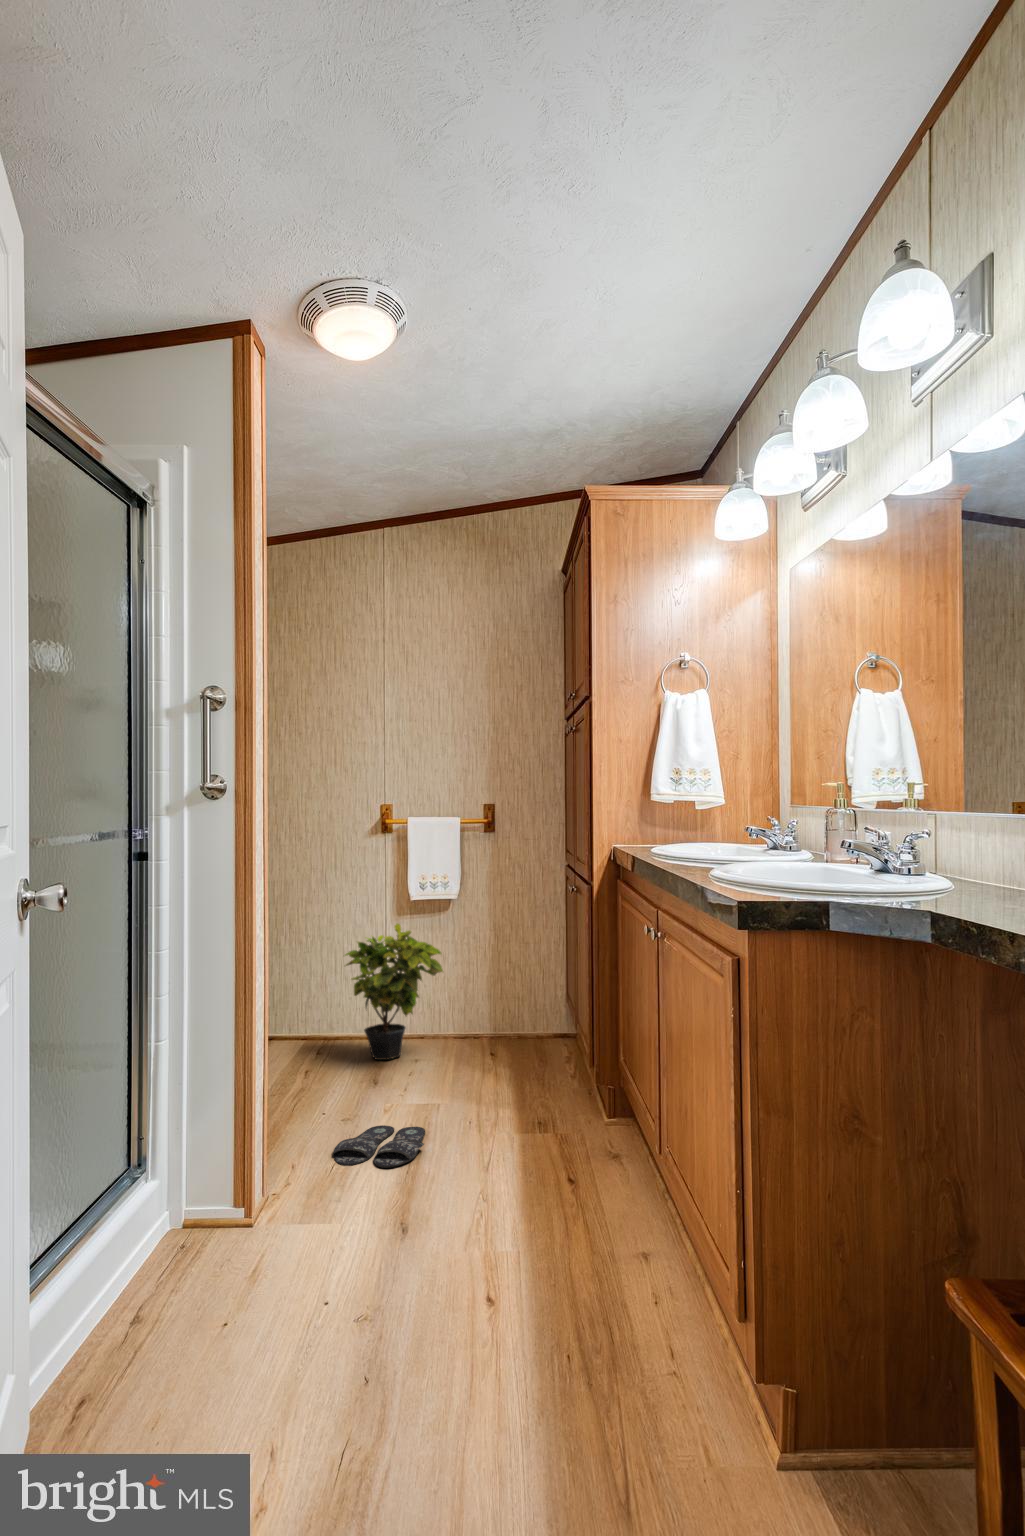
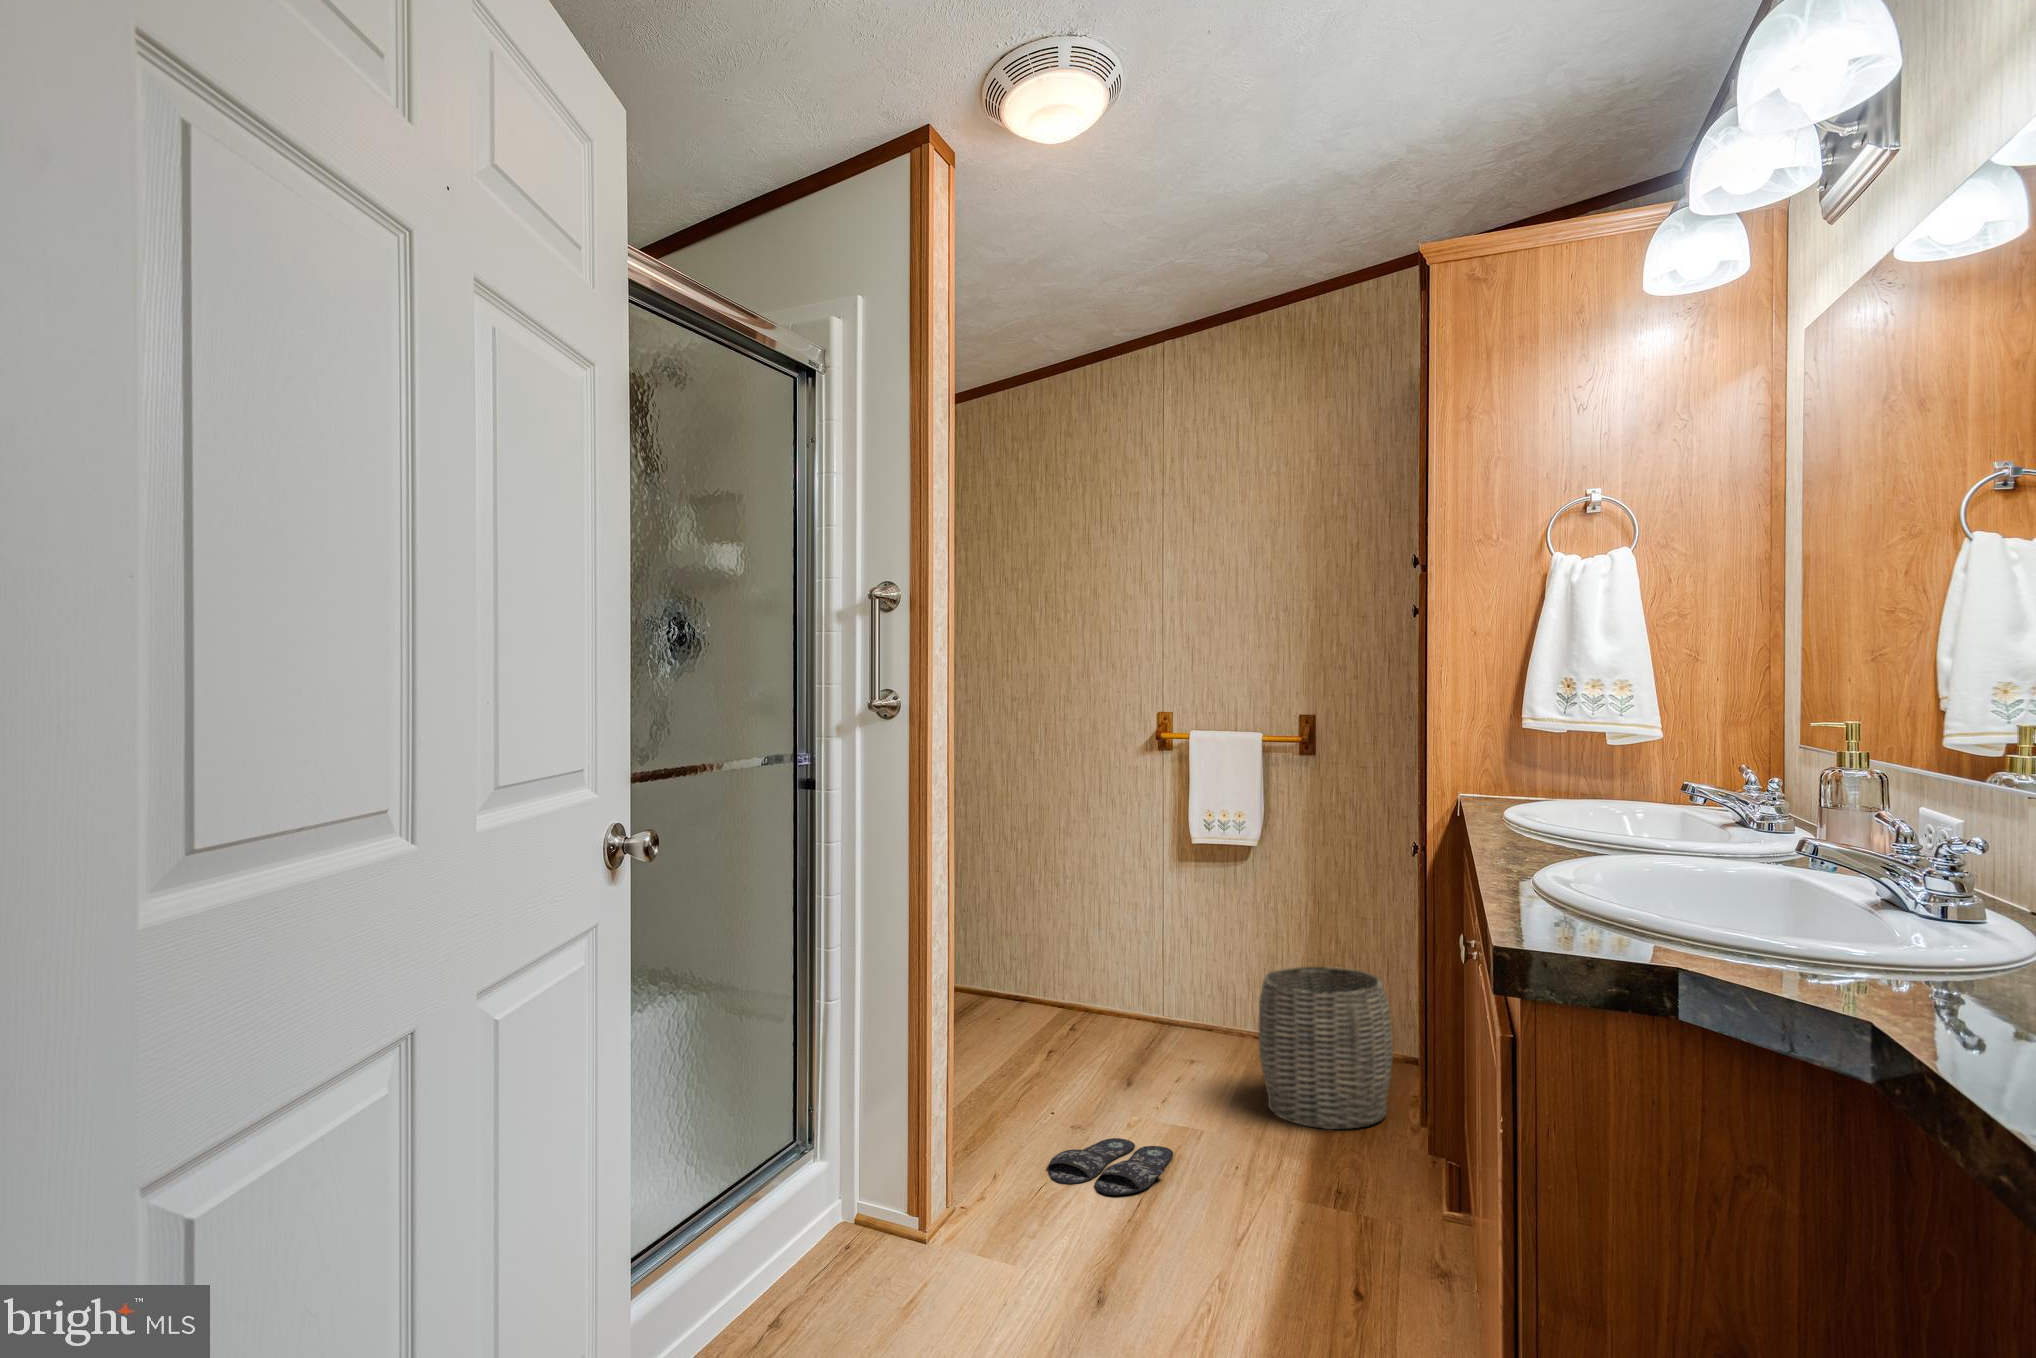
potted plant: present [345,924,443,1060] -> none [1102,873,1235,1052]
woven basket: none [473,982,566,1098] -> present [1258,967,1393,1129]

